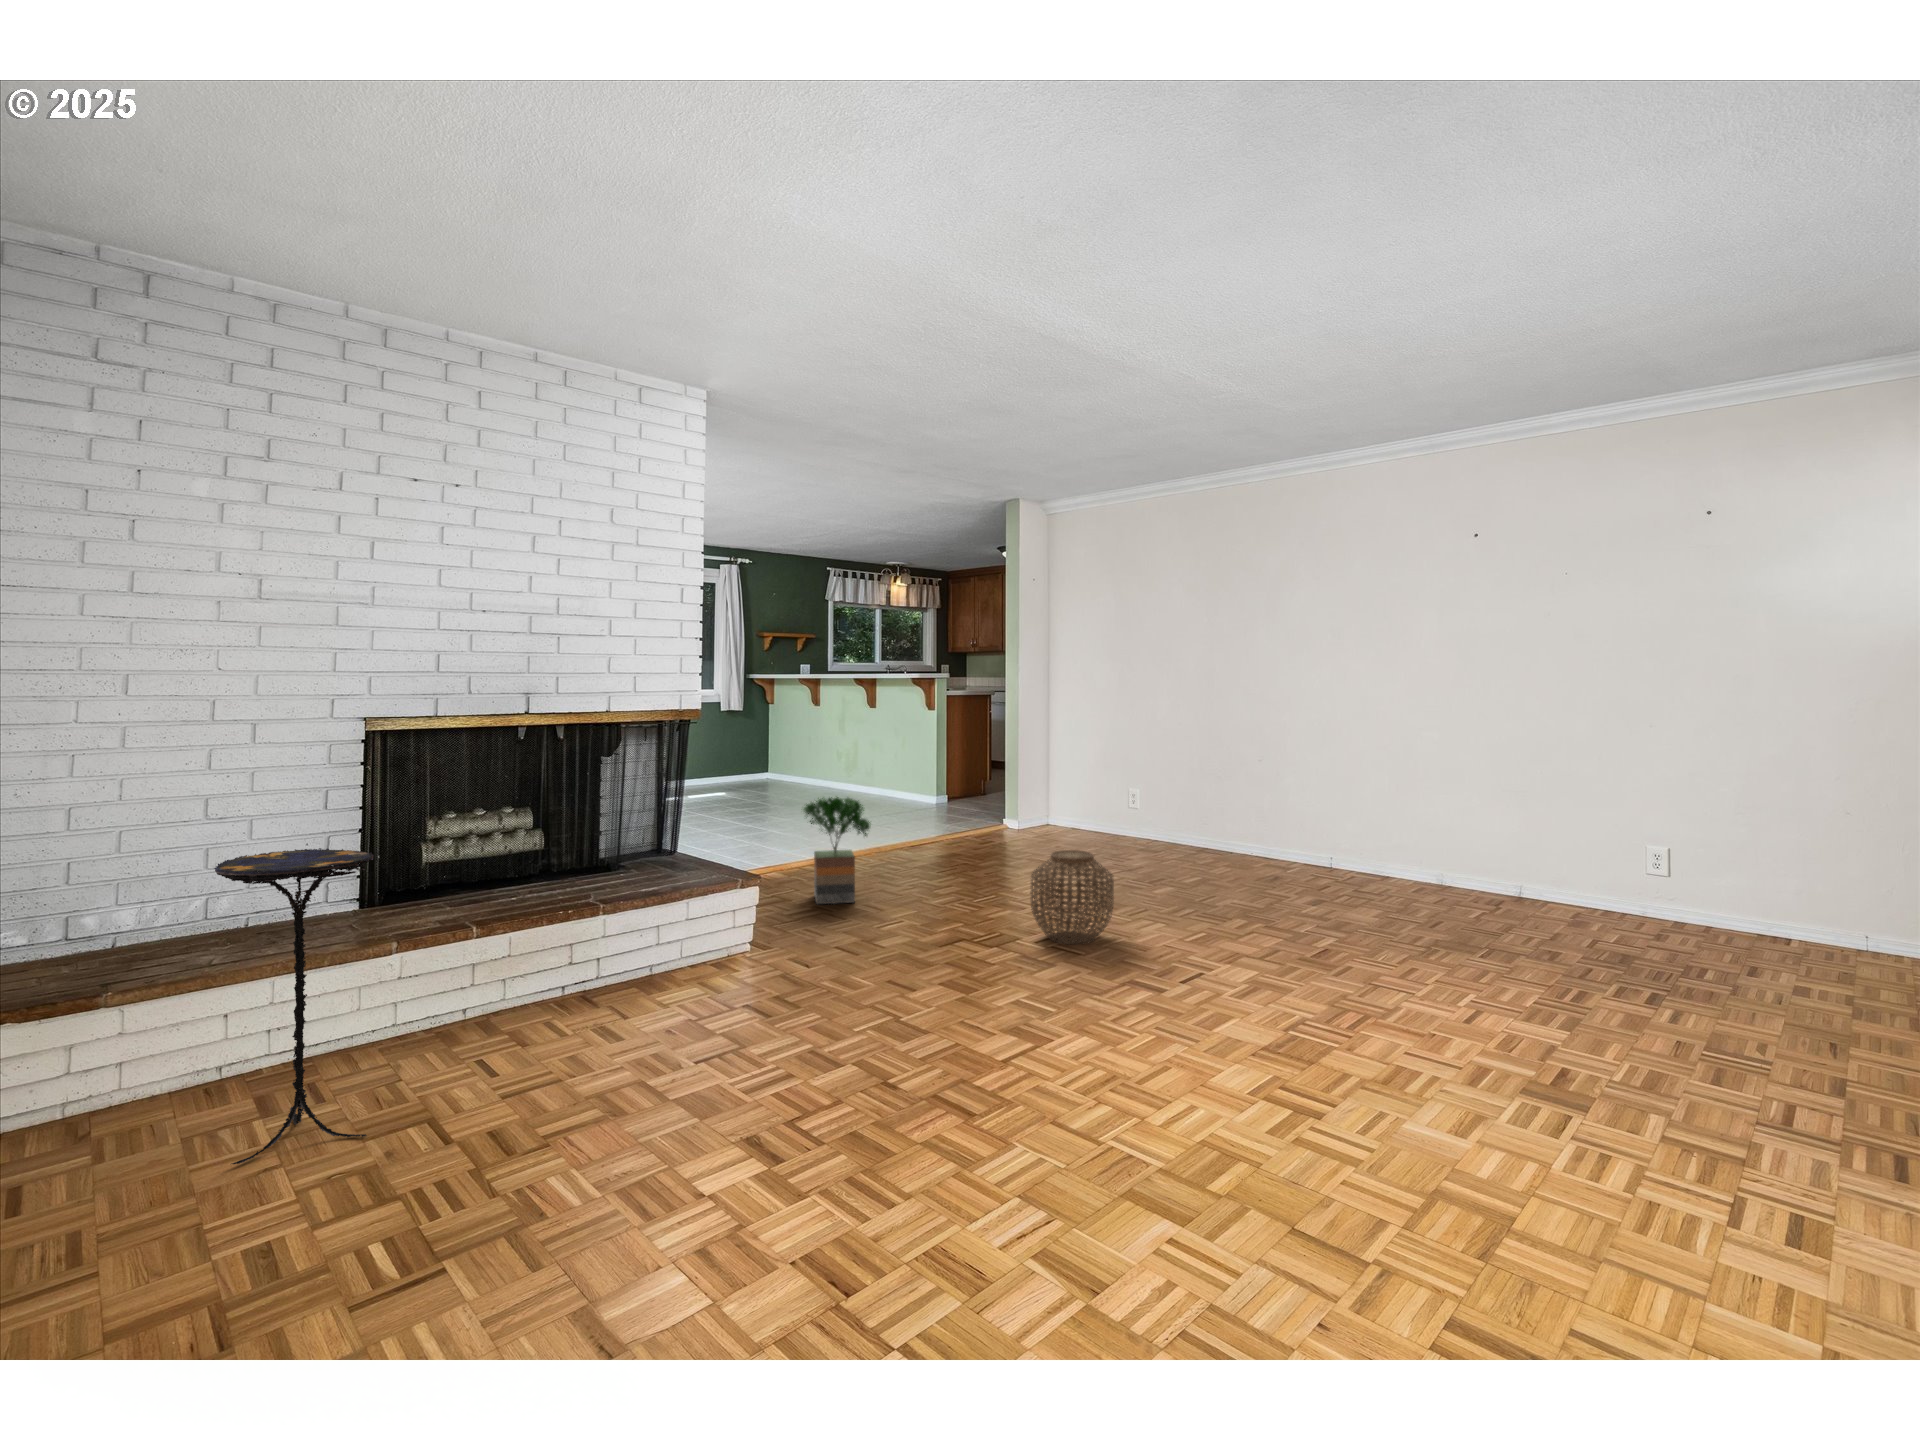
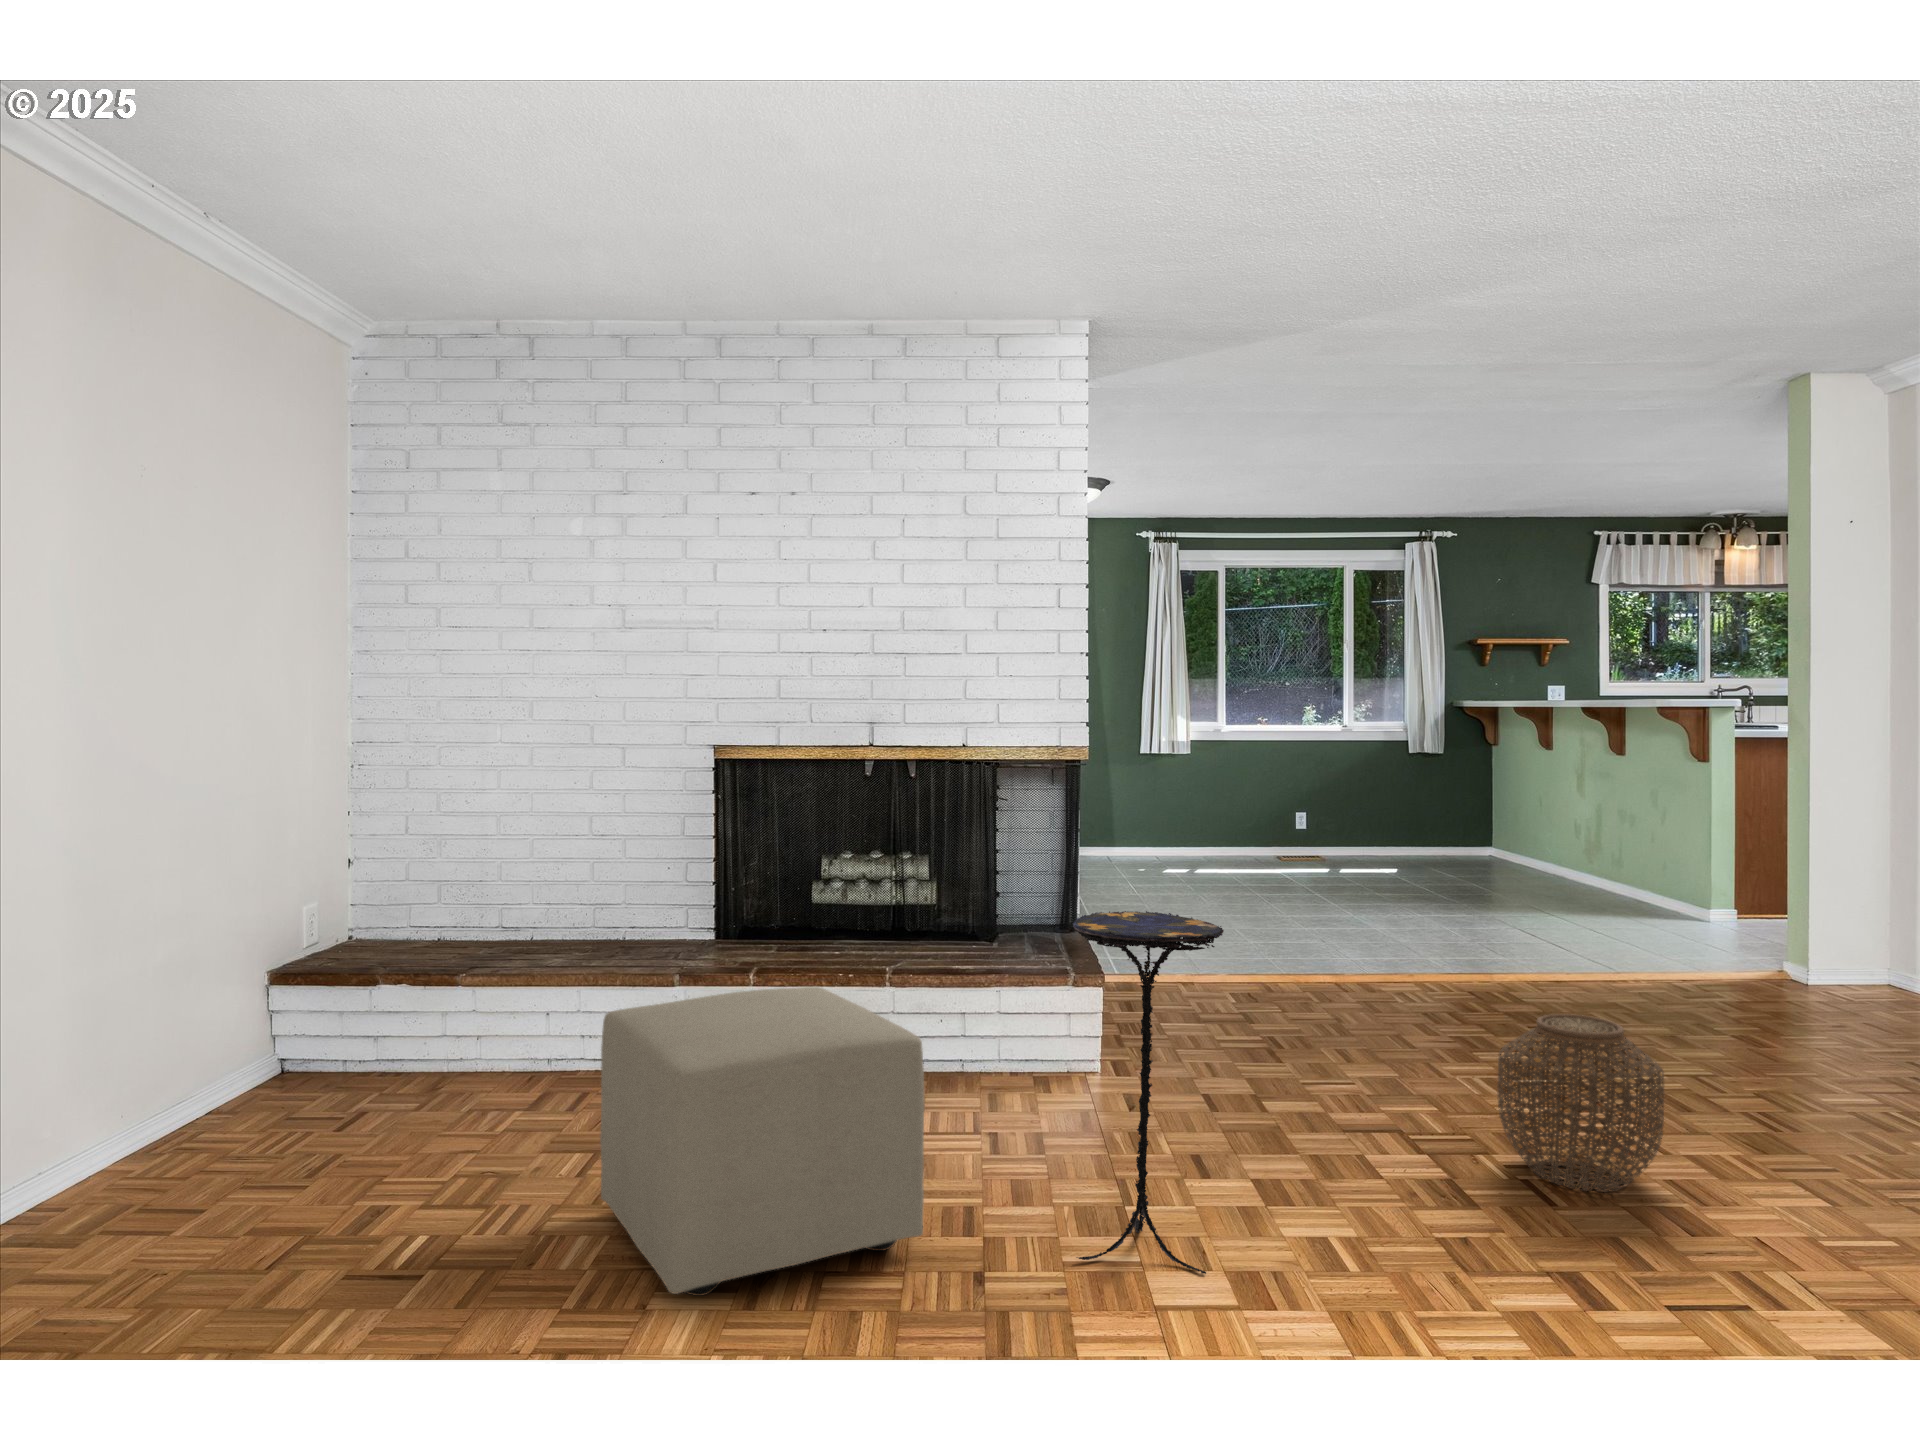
potted tree: present [803,797,871,904] -> none [1258,878,1361,1043]
side table: present [214,848,374,1164] -> present [1073,911,1224,1274]
ottoman: none [552,912,849,1168] -> present [600,987,924,1296]

